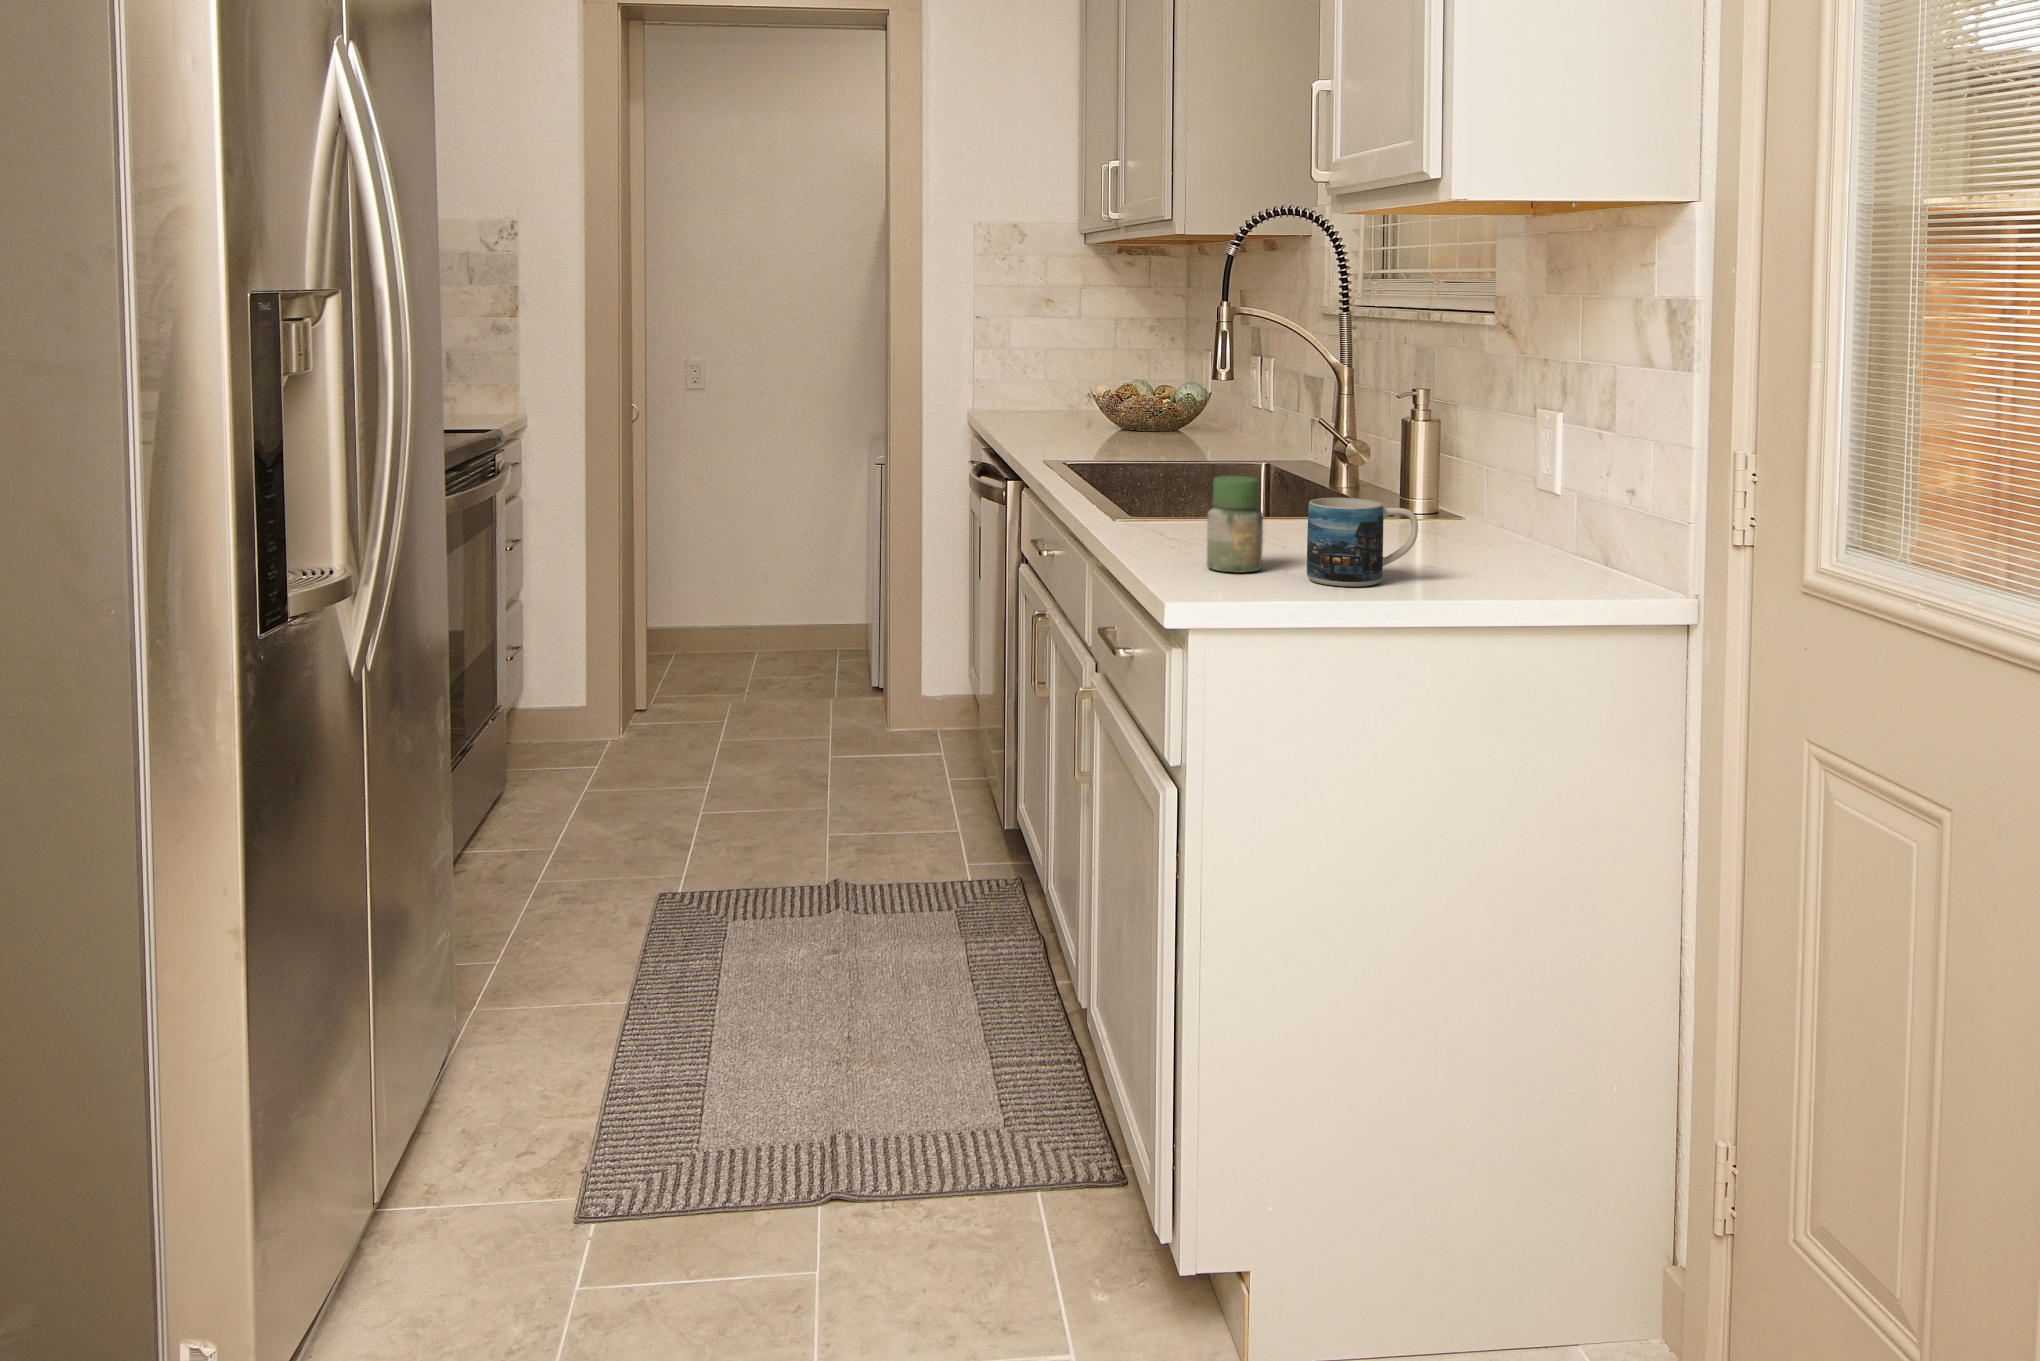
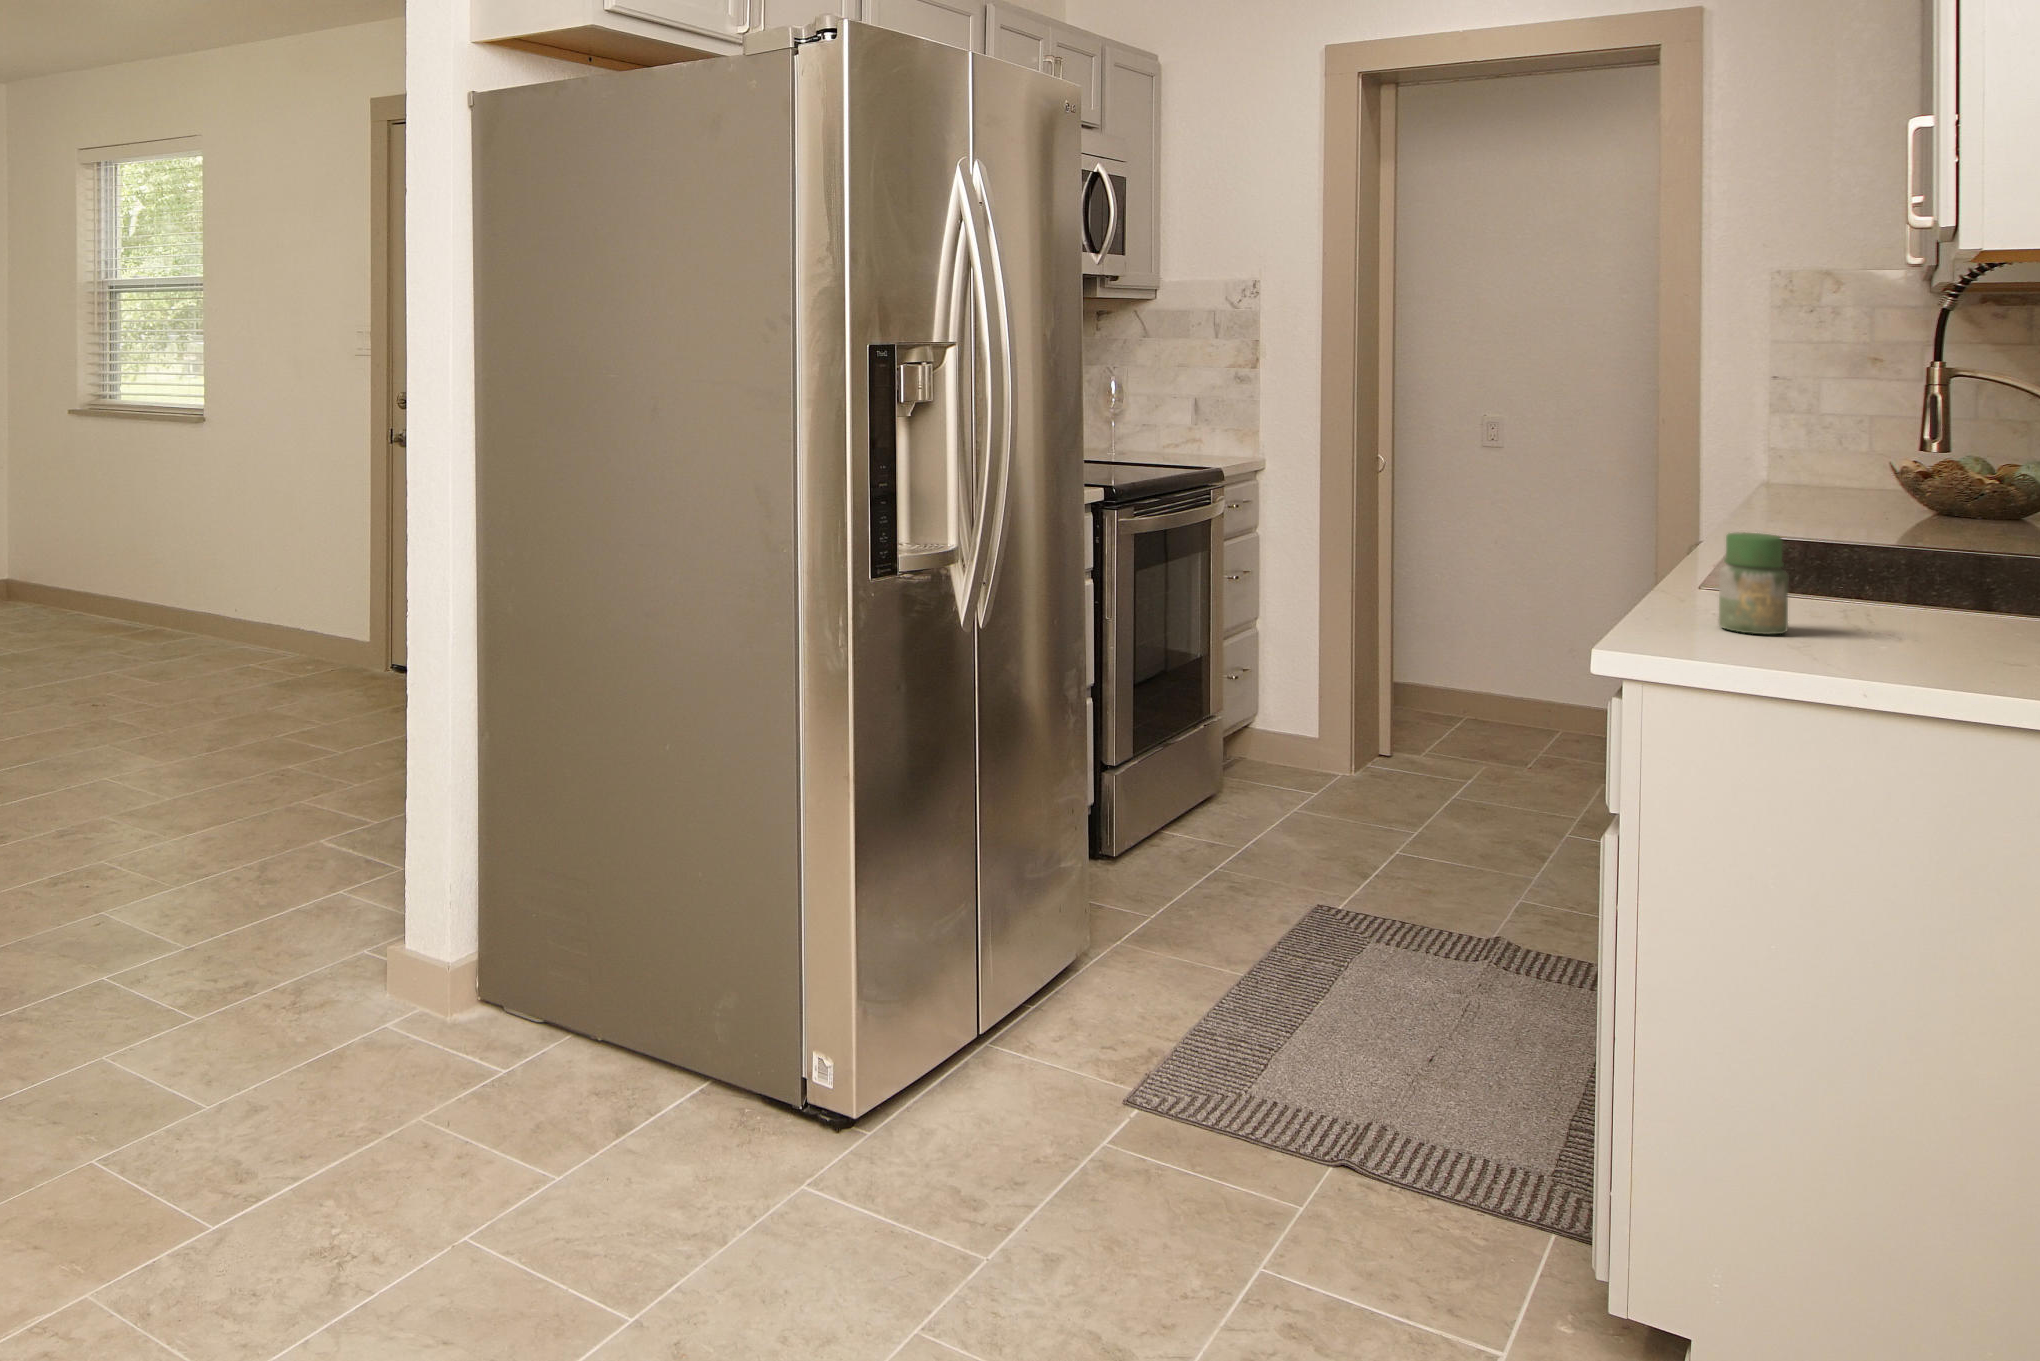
mug: present [1307,498,1418,587] -> none [1823,563,1975,661]

